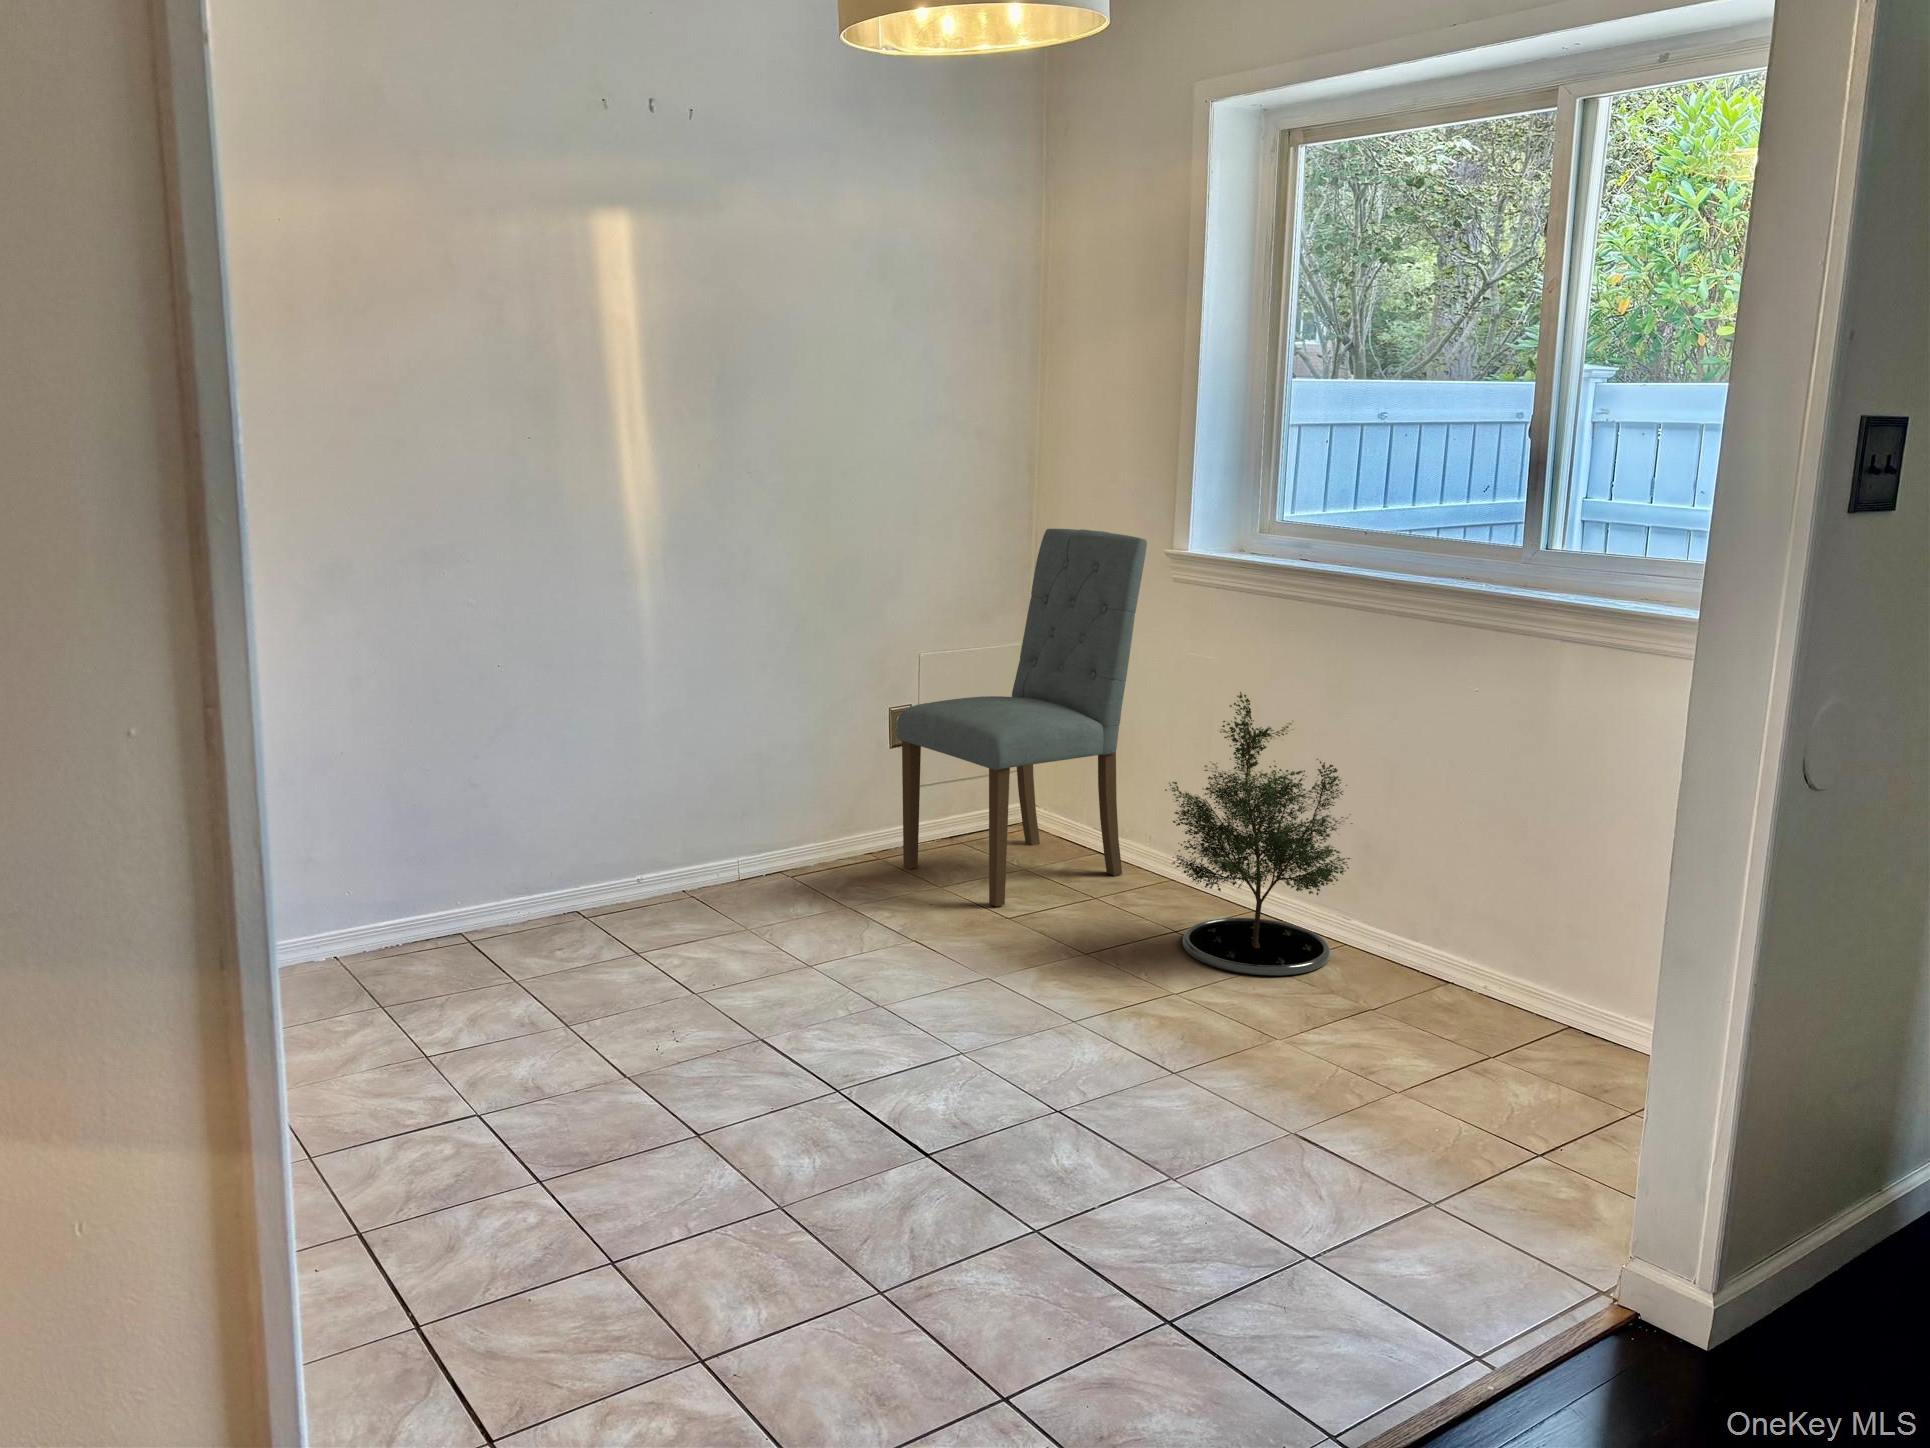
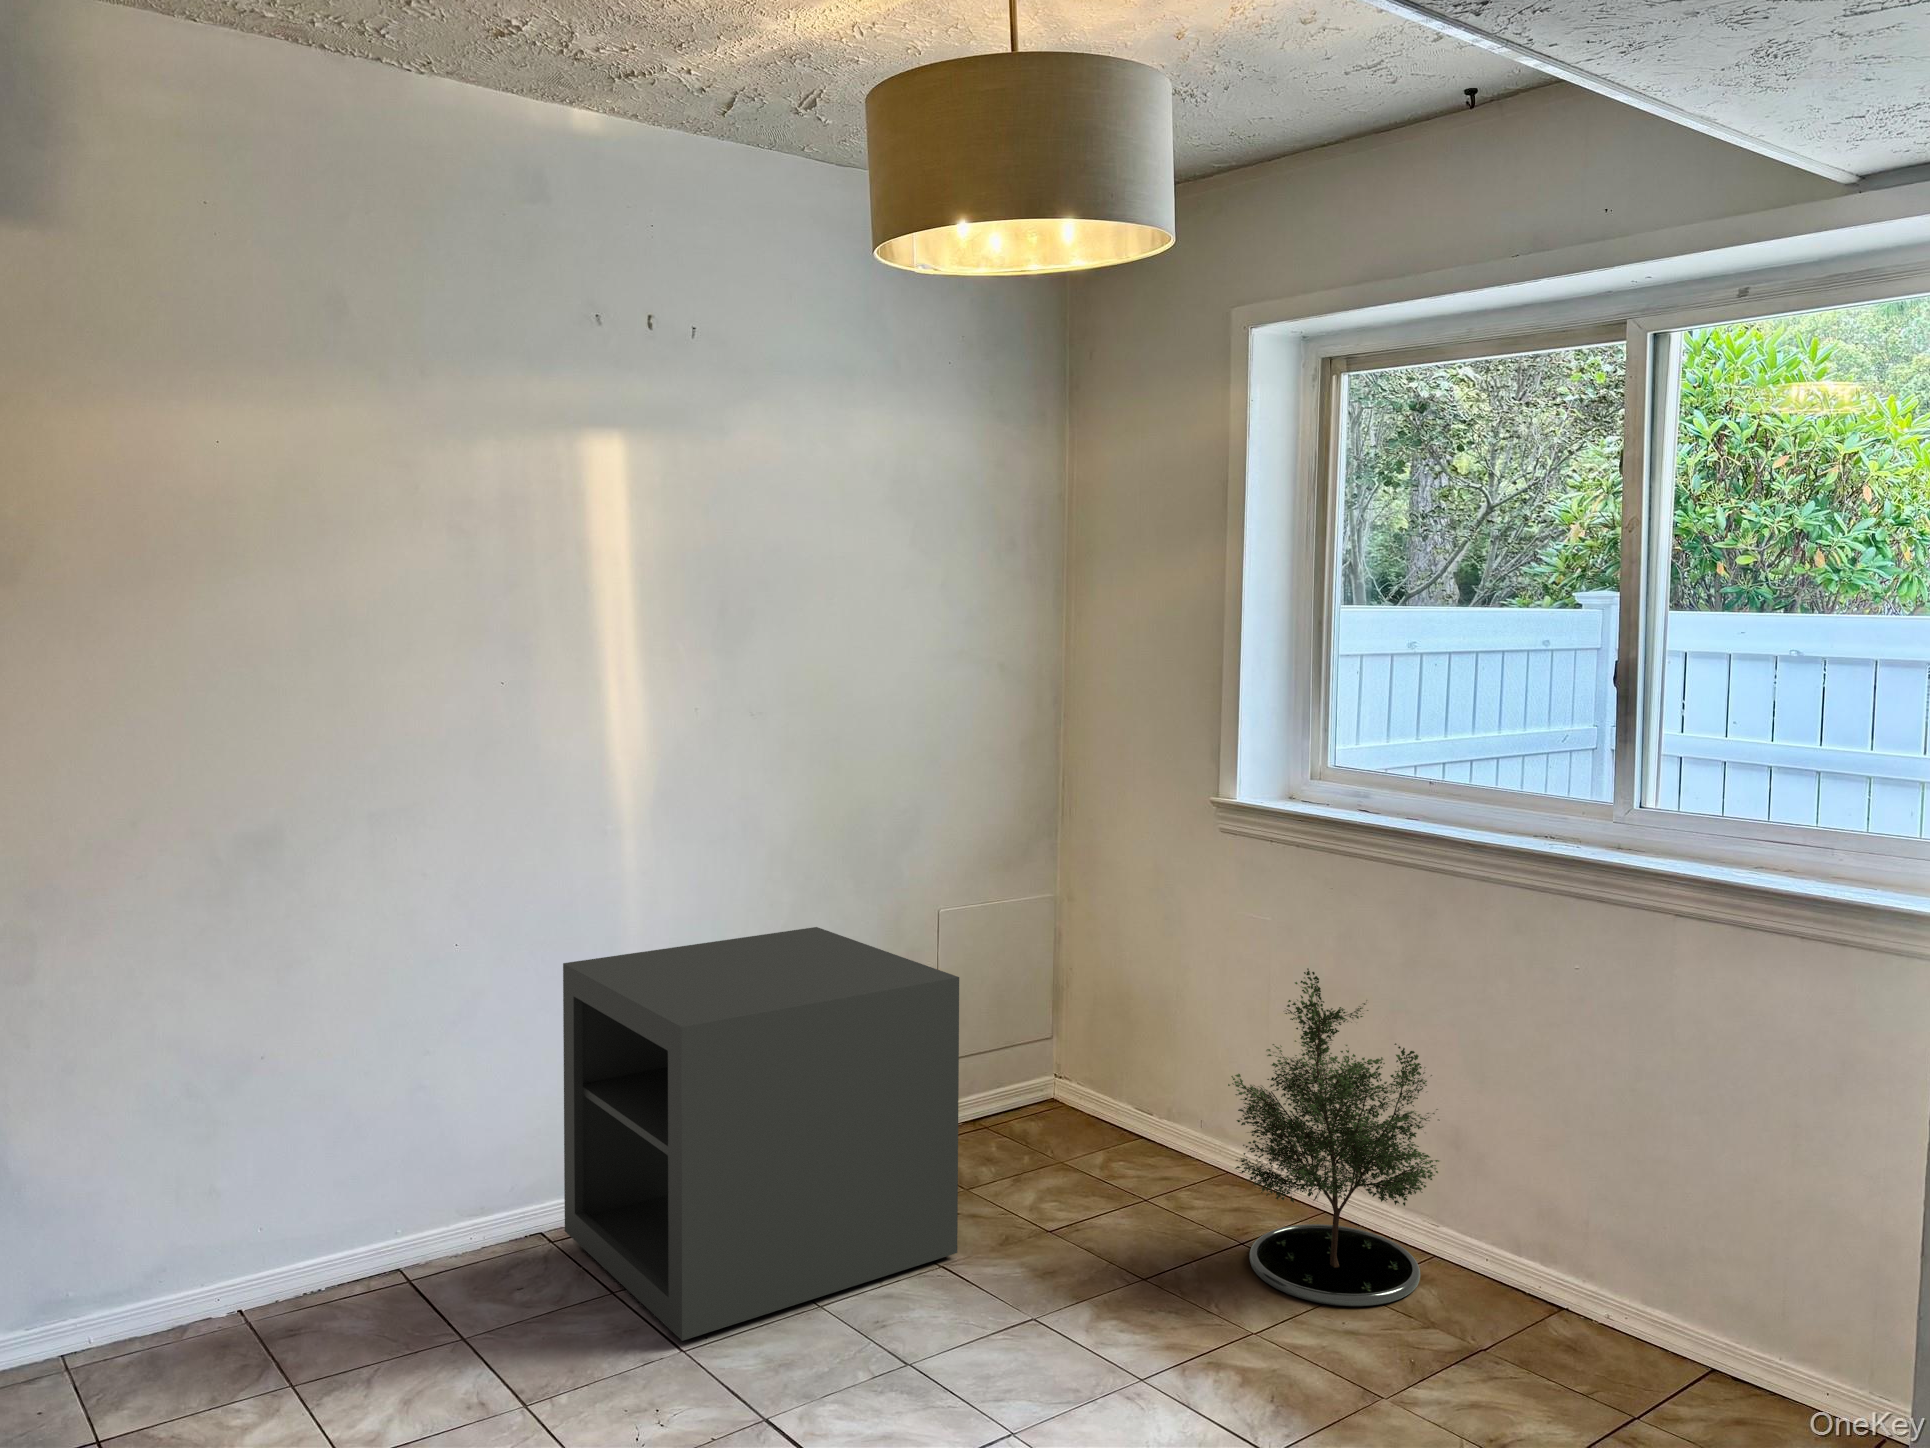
dining chair: present [897,529,1147,906] -> none [915,772,1190,1214]
storage cabinet: none [590,662,932,984] -> present [563,927,959,1341]

